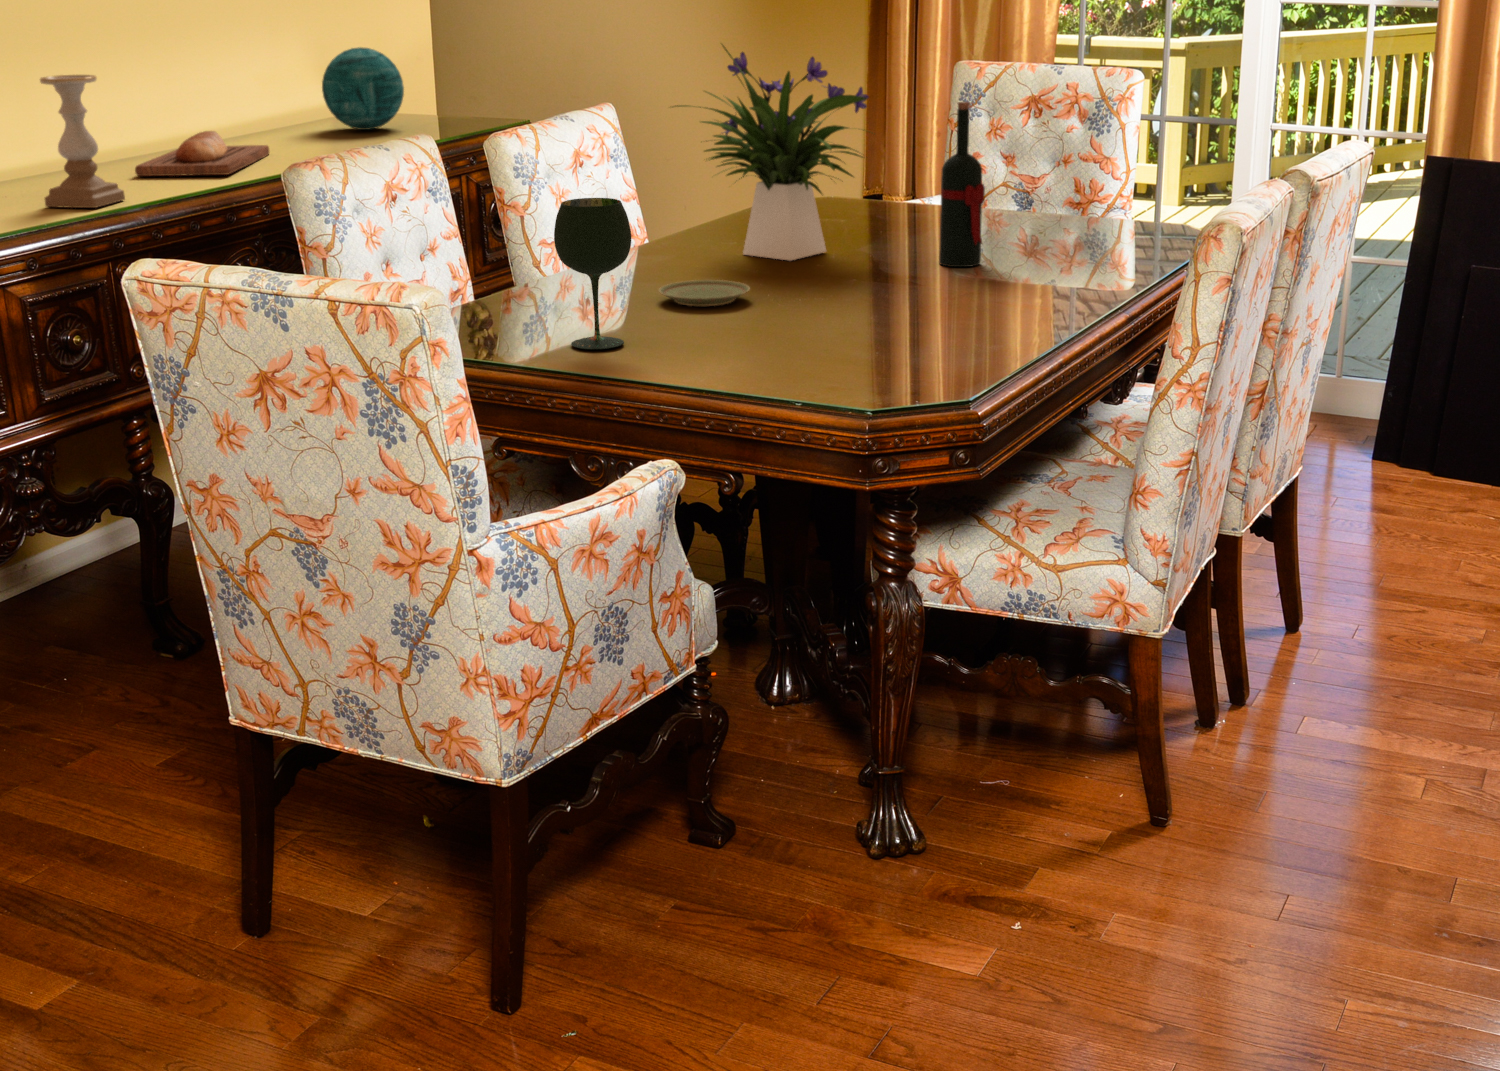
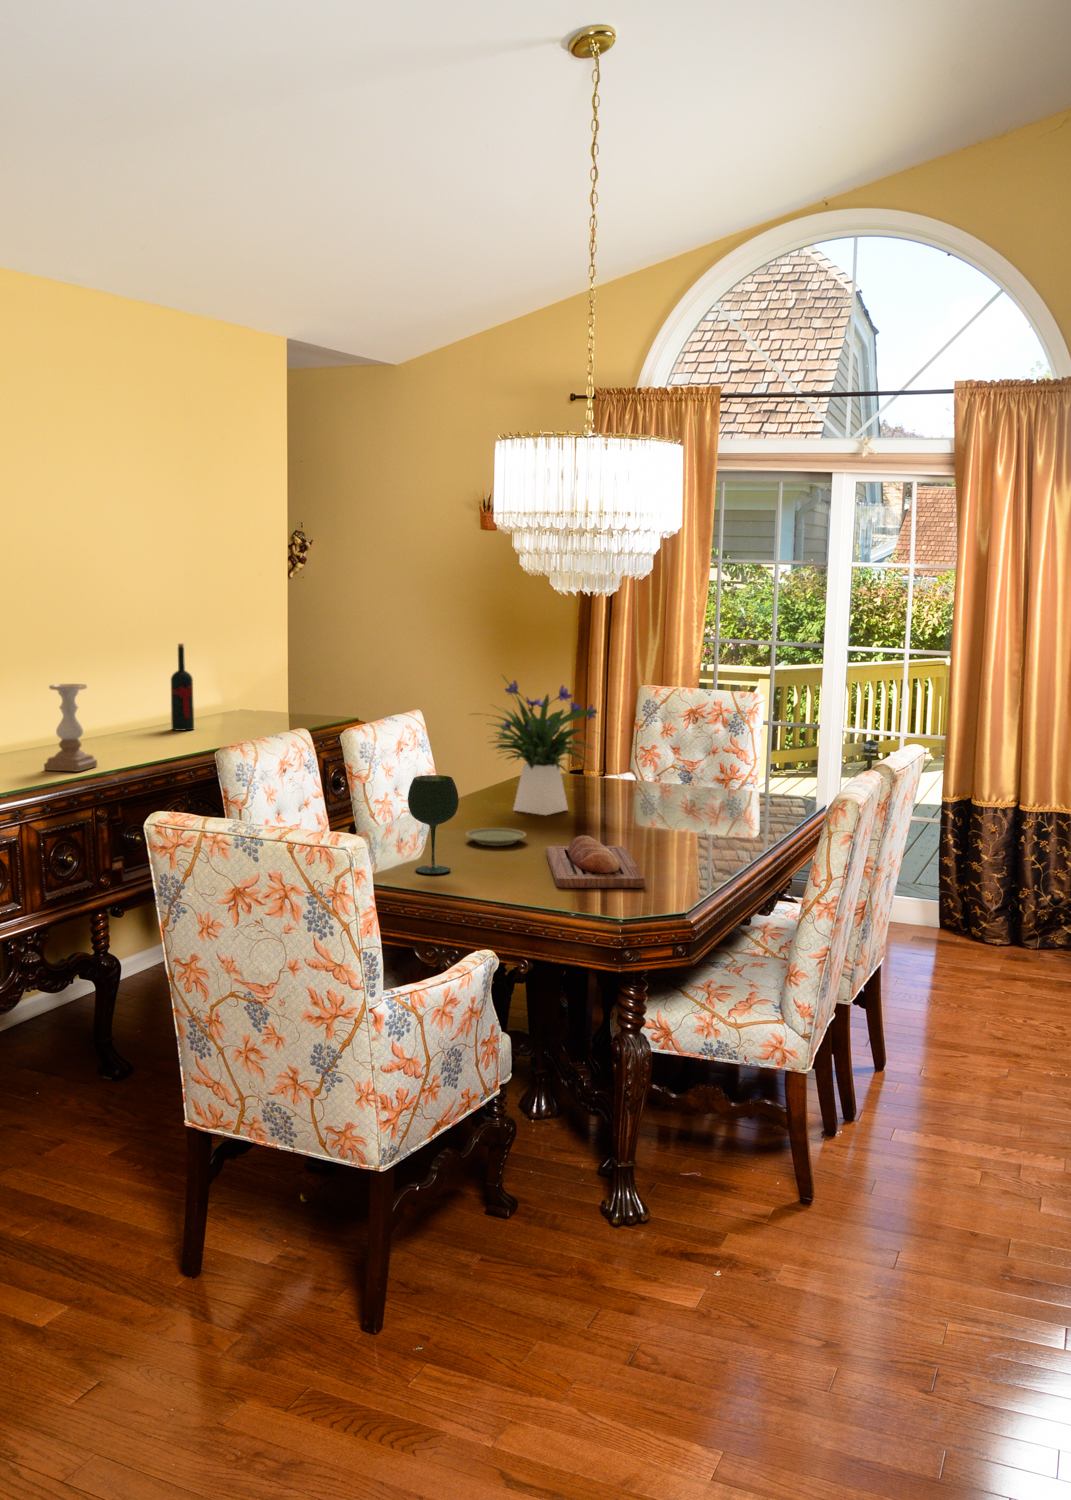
decorative orb: present [322,47,404,130] -> none [219,666,274,720]
wine bottle: present [939,102,985,267] -> present [171,644,194,731]
bread loaf: present [135,131,269,176] -> present [546,835,645,888]

